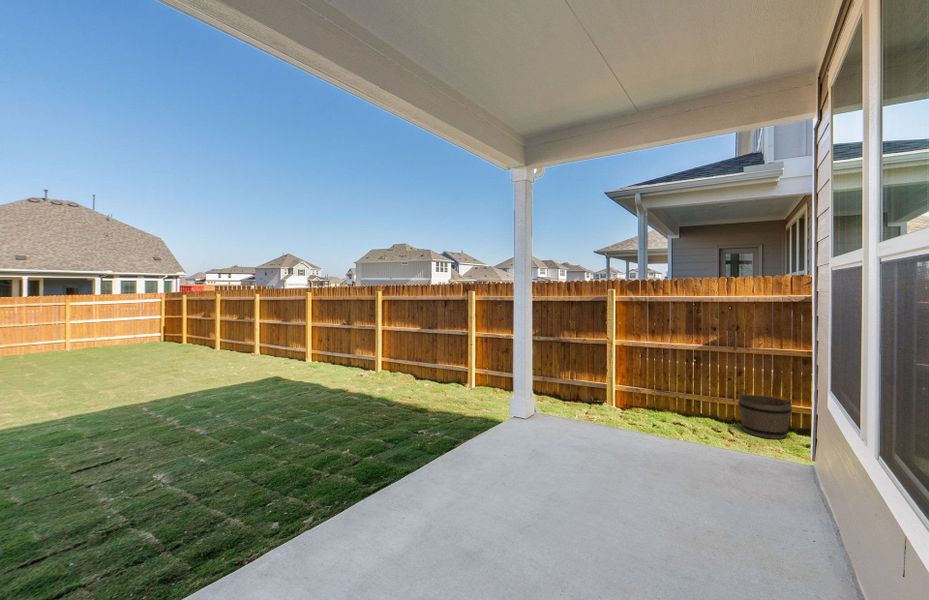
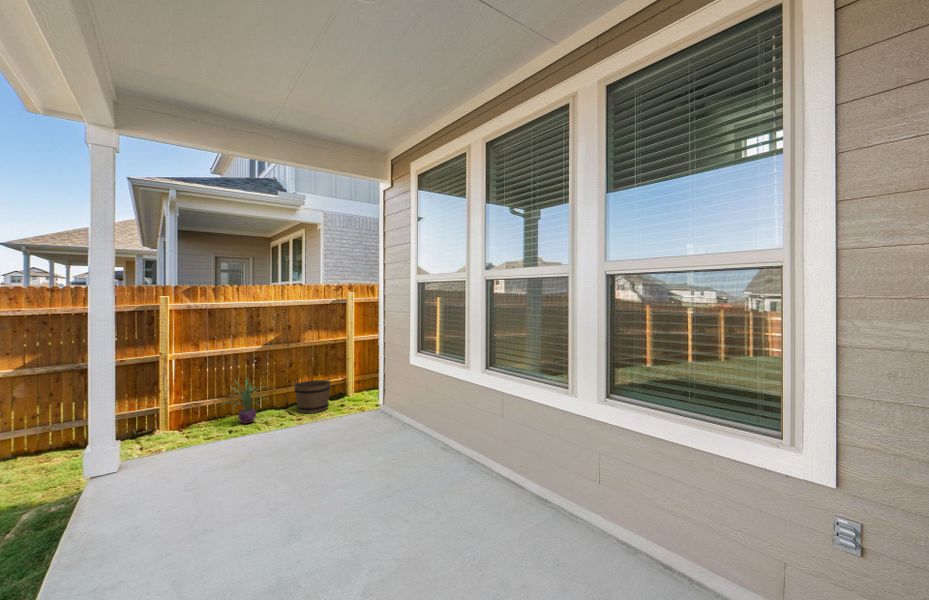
decorative plant: none [650,376,708,425] -> present [232,378,257,424]

